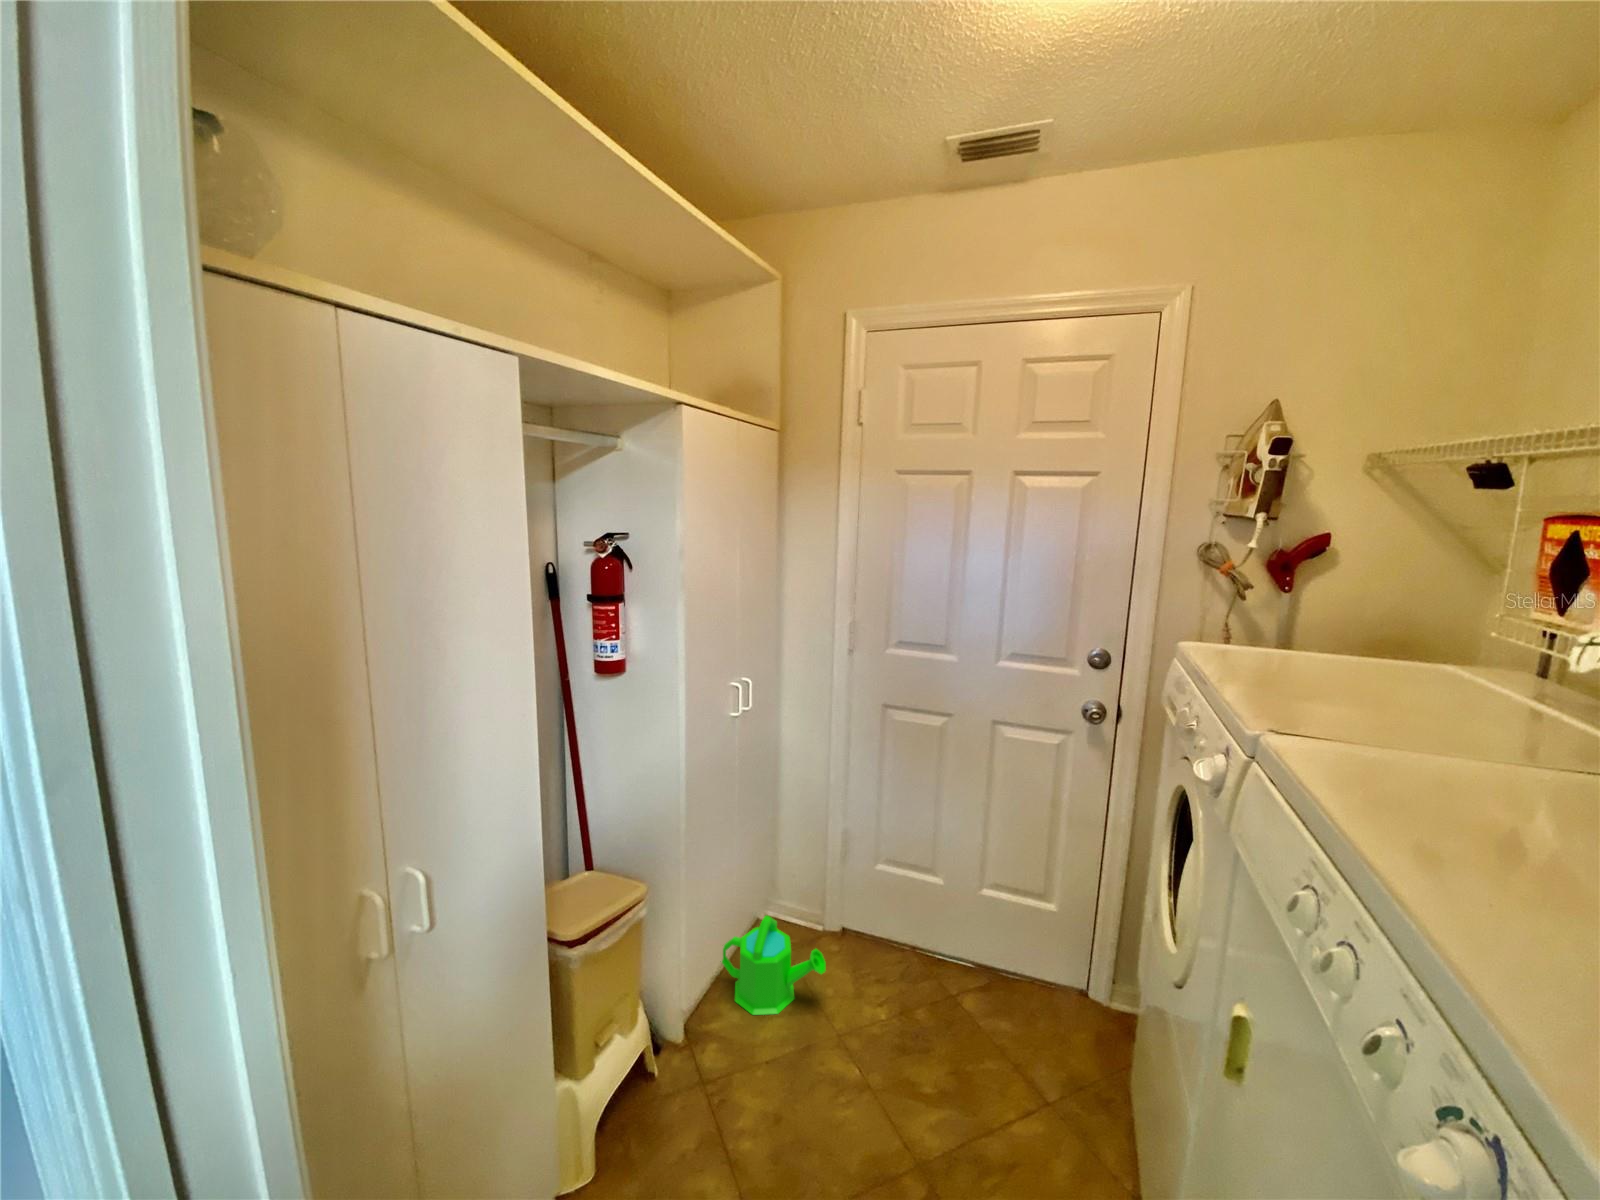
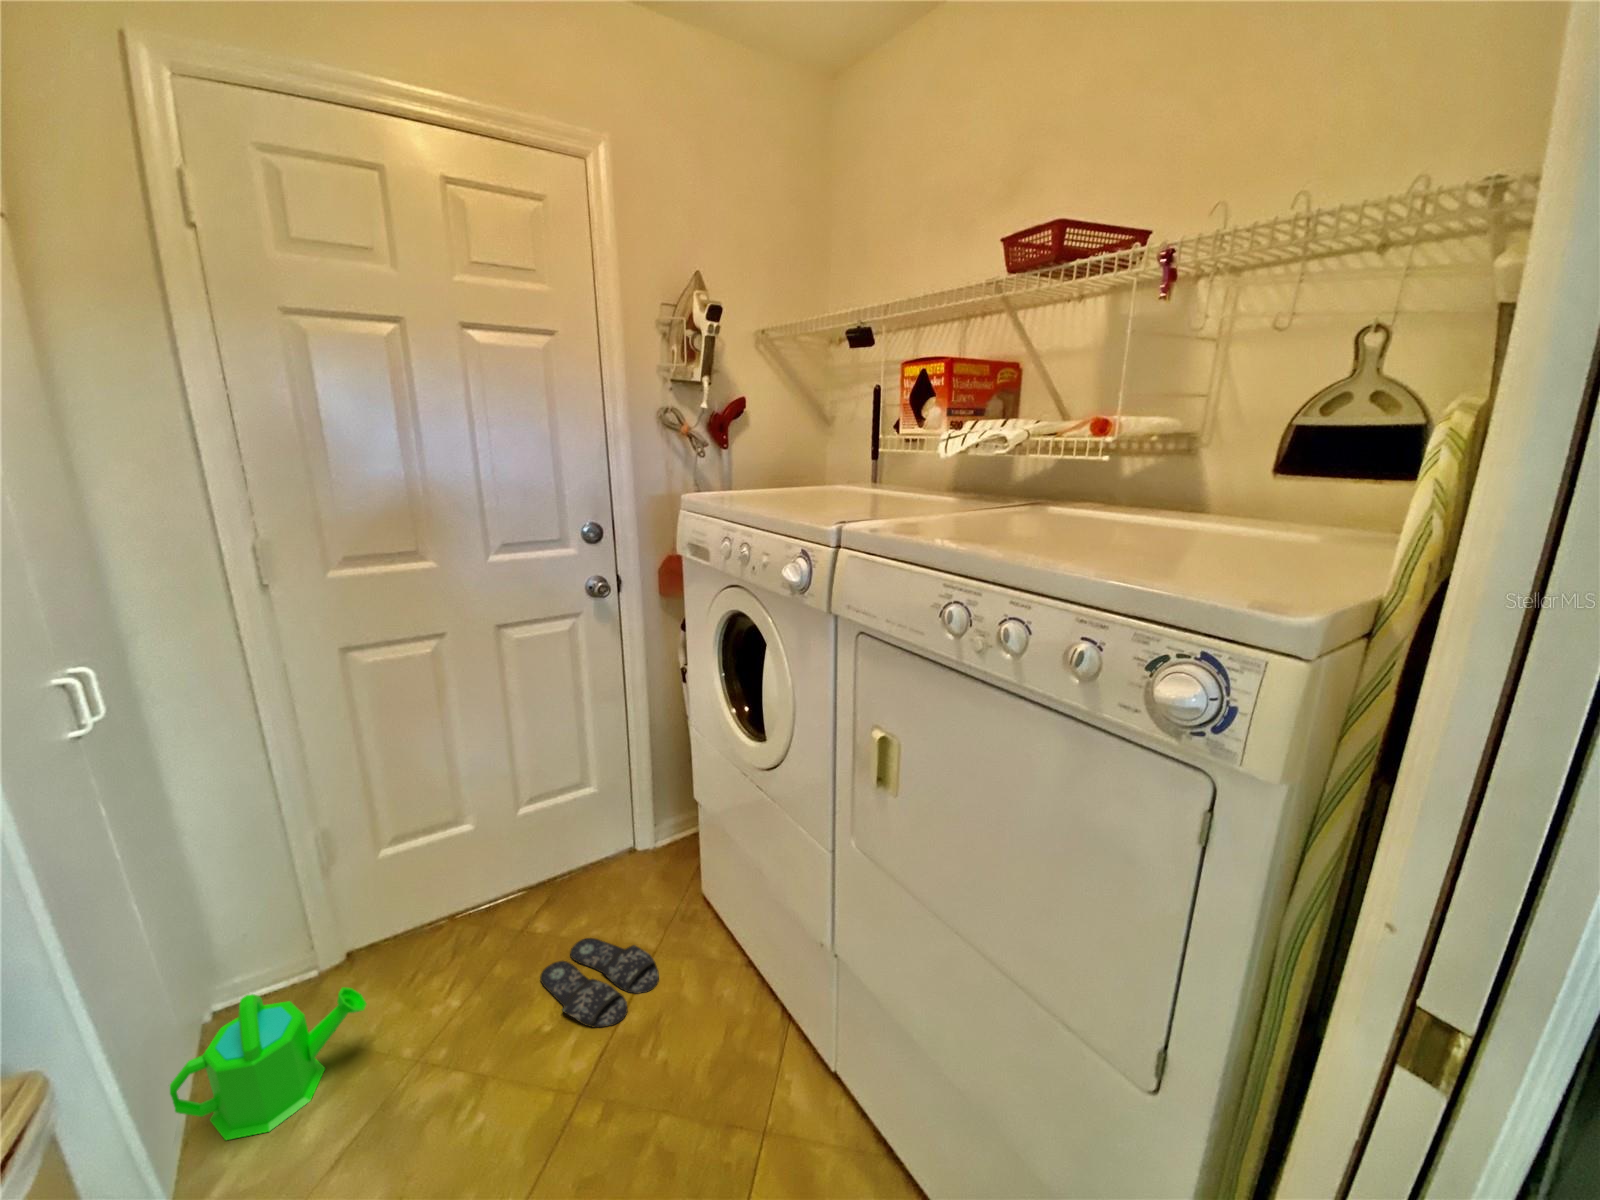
slippers: none [945,1040,1049,1146] -> present [540,938,659,1027]

